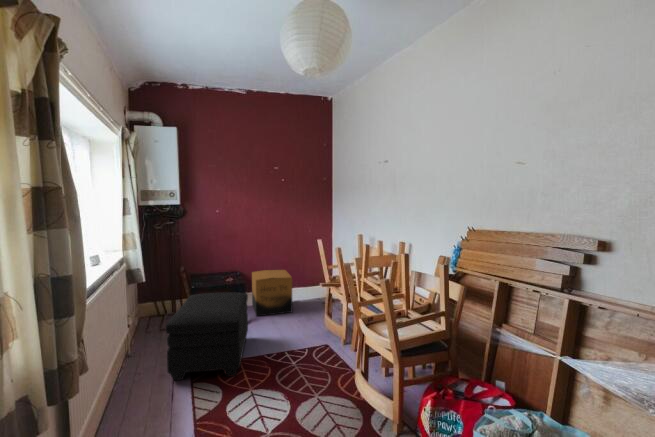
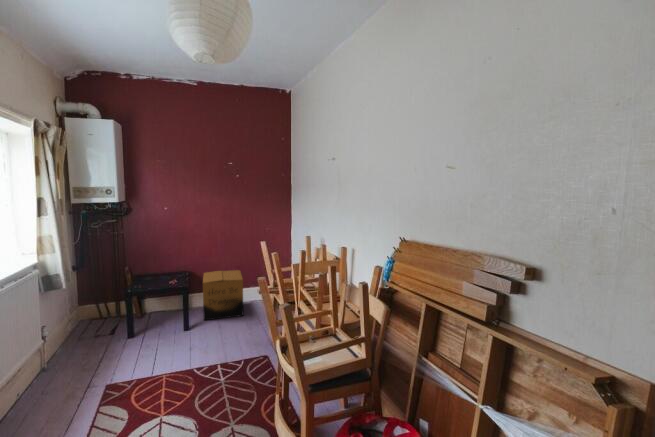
ottoman: present [166,292,248,380] -> none [68,299,185,402]

